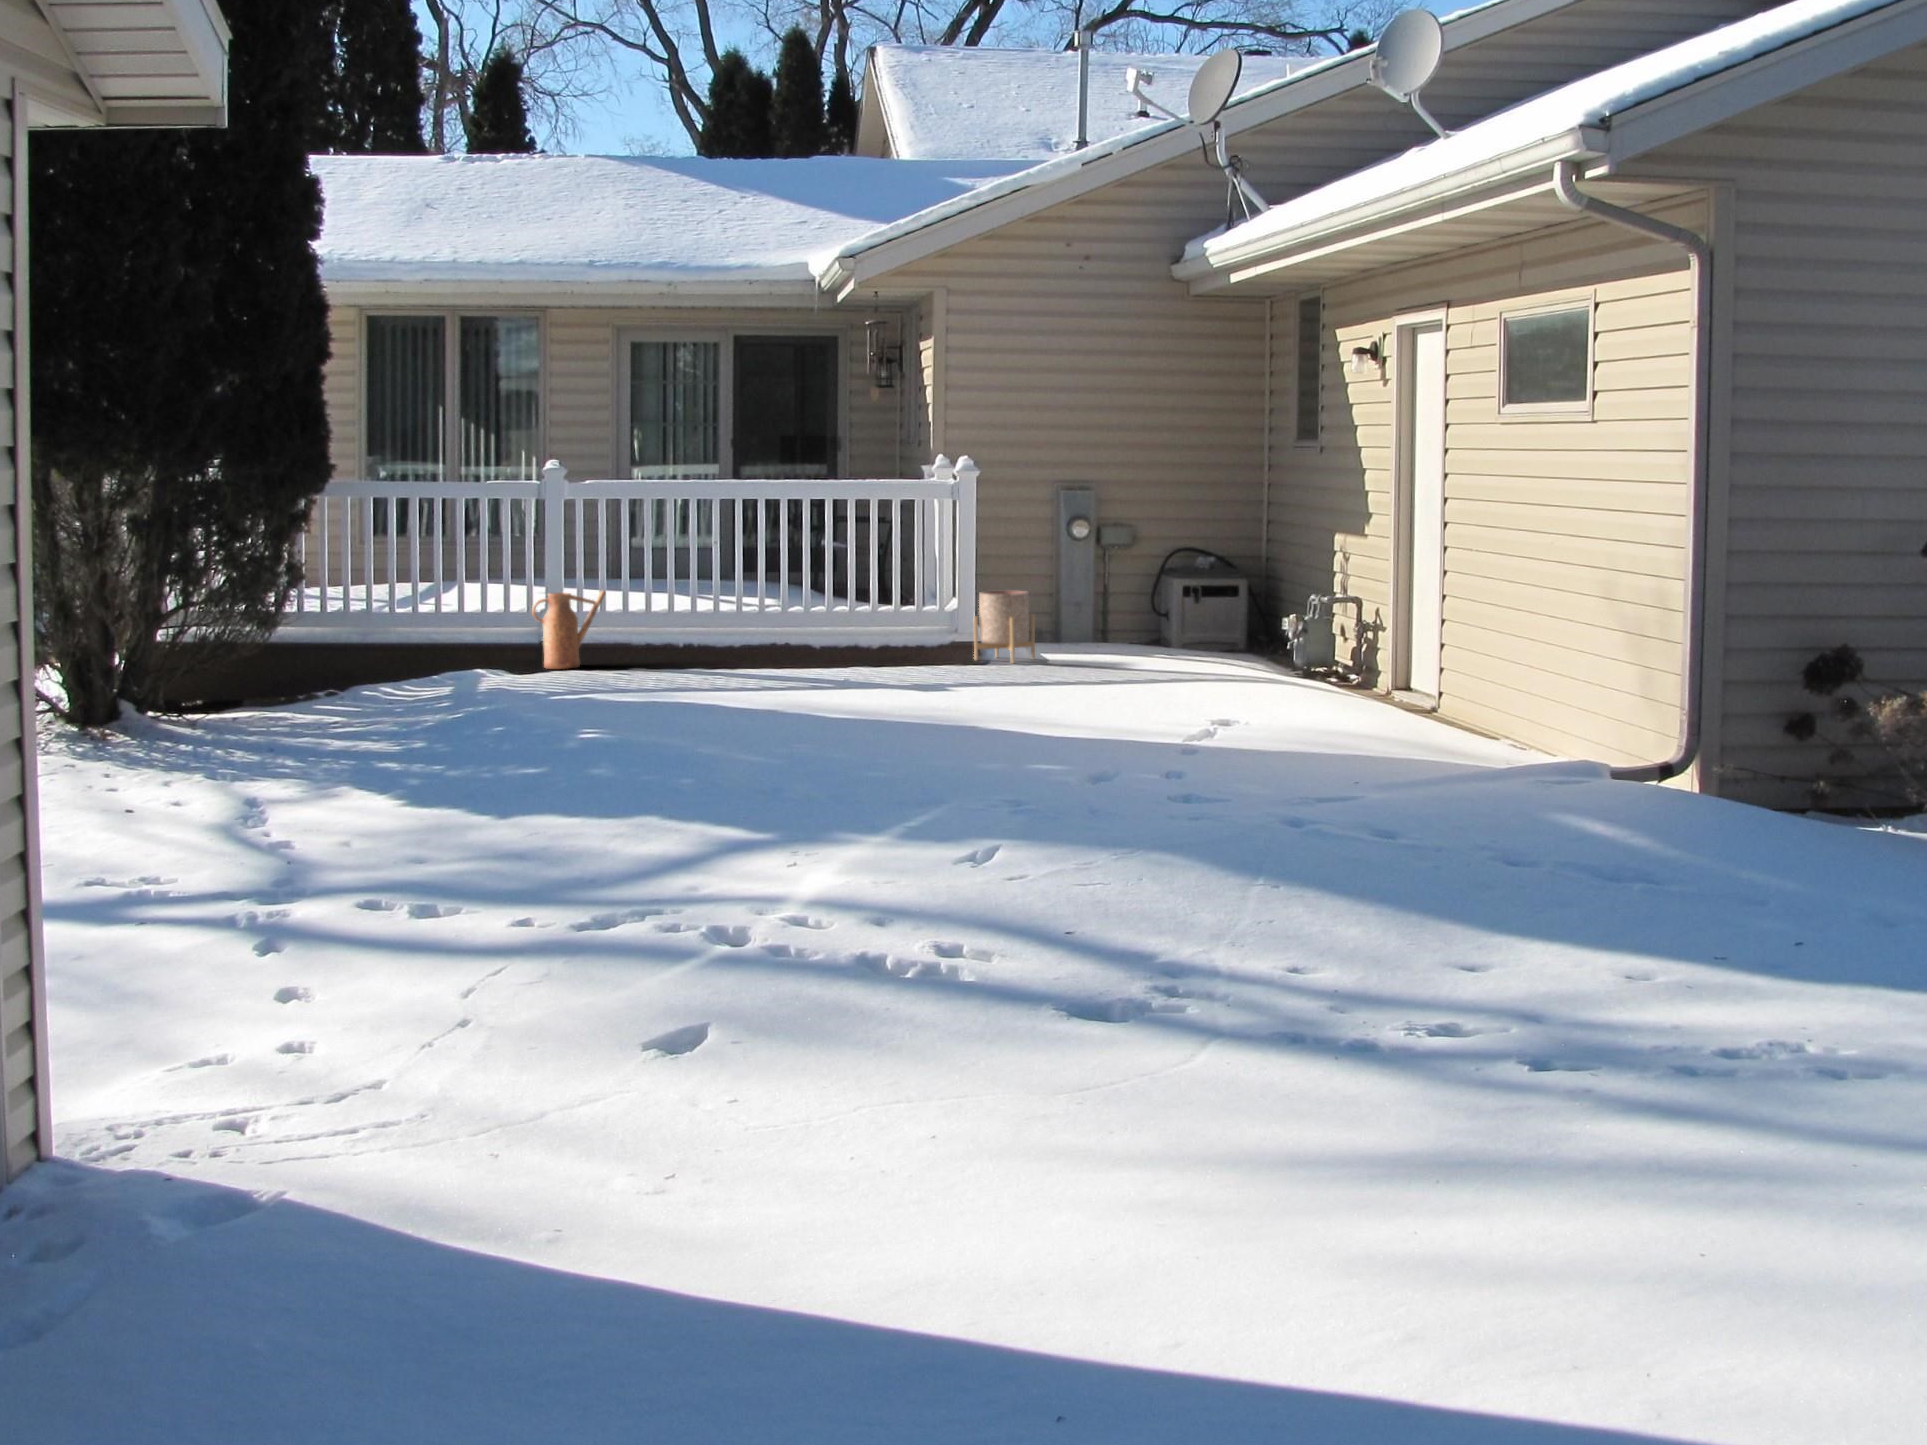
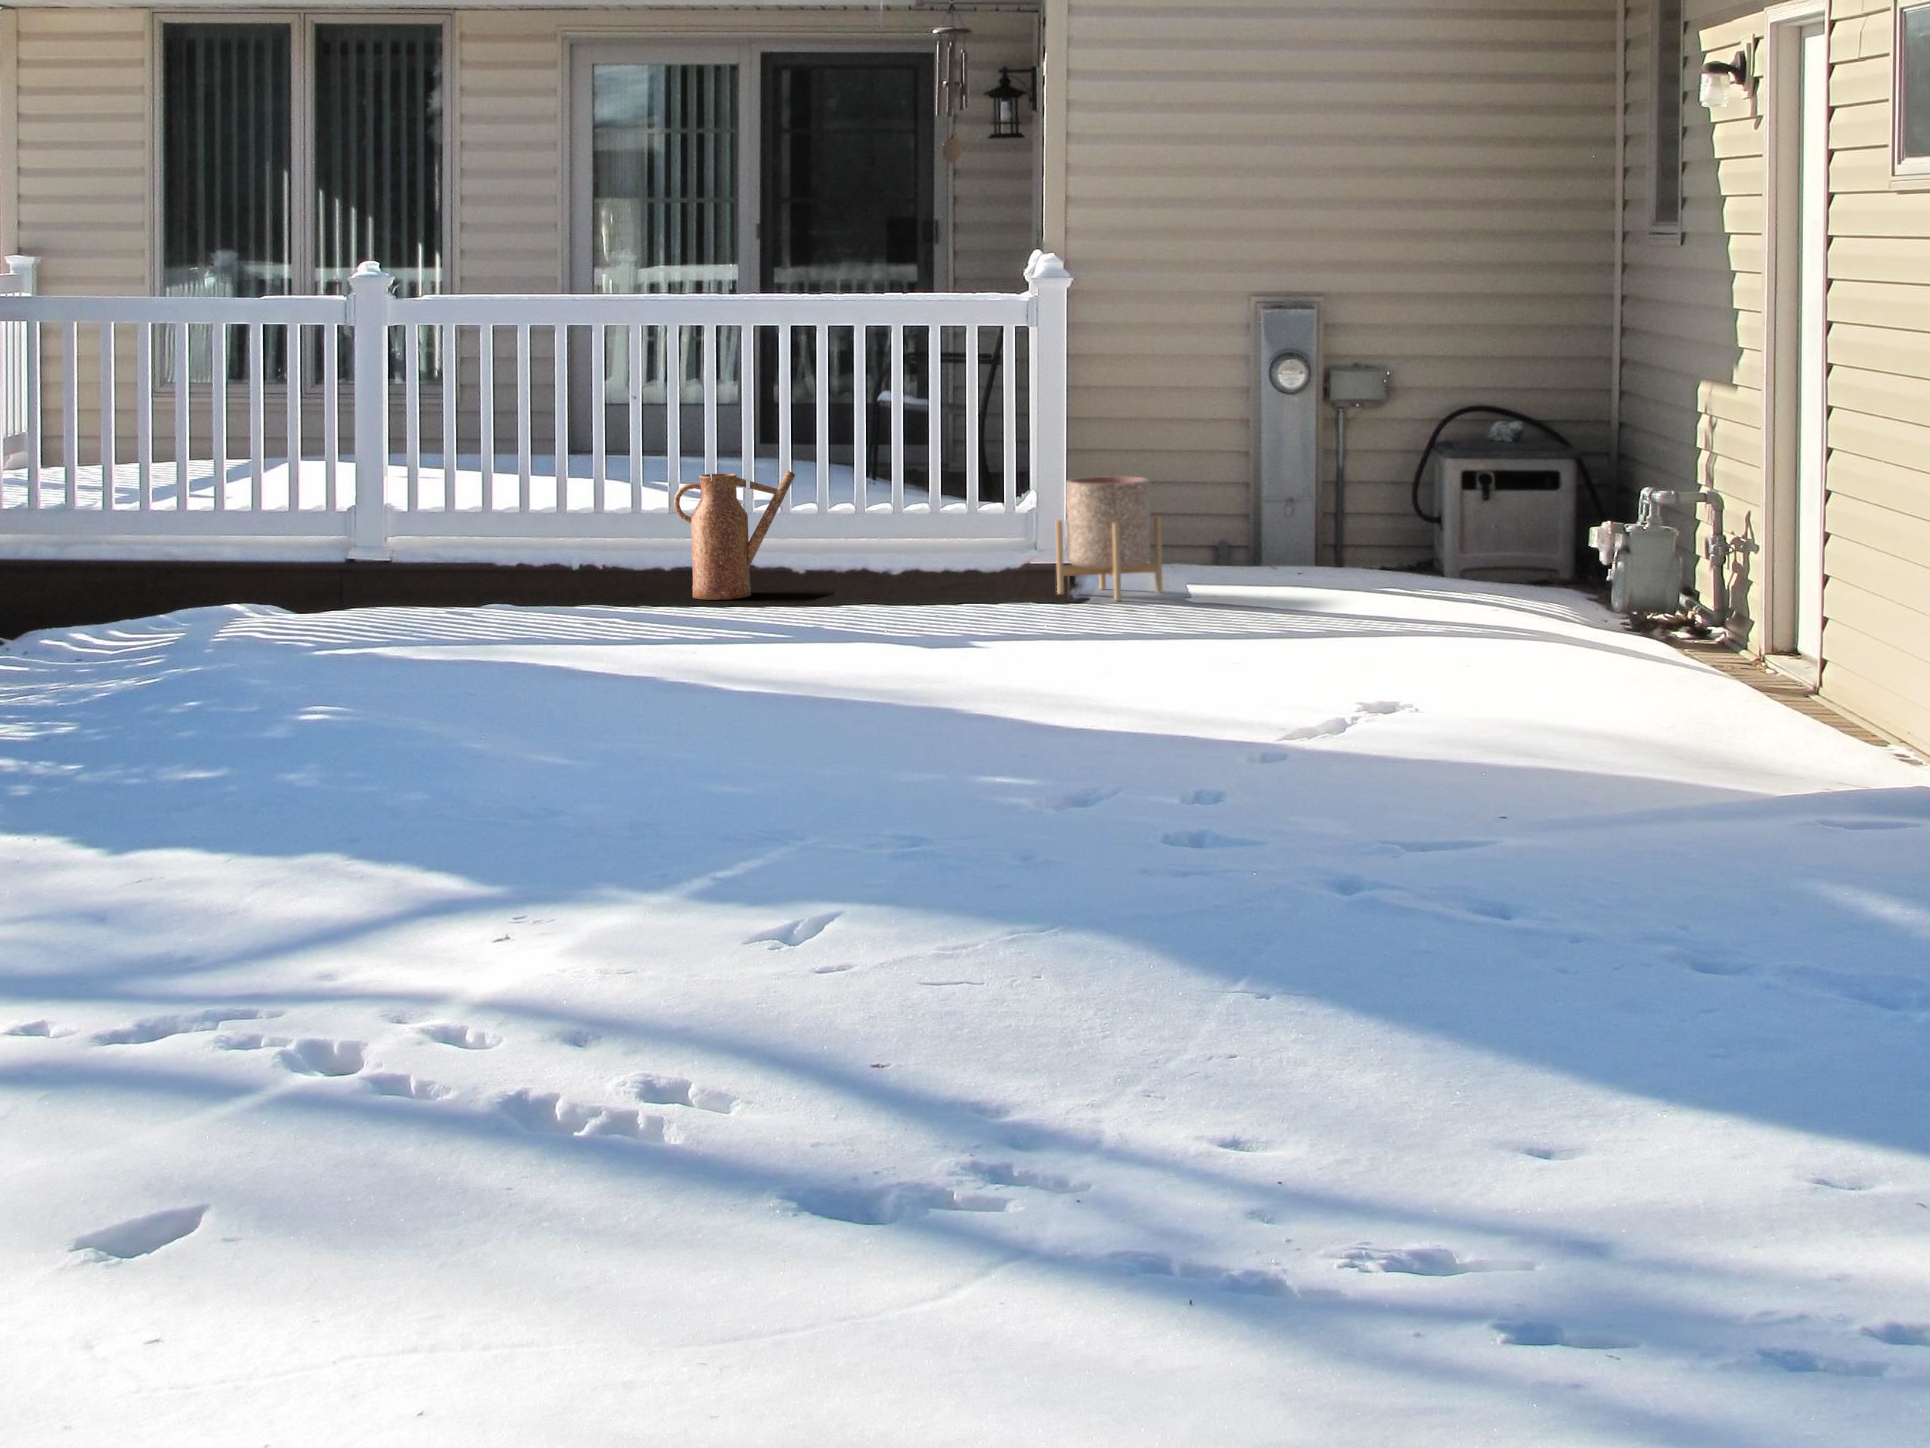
watering can: present [532,591,605,669] -> present [674,471,795,600]

